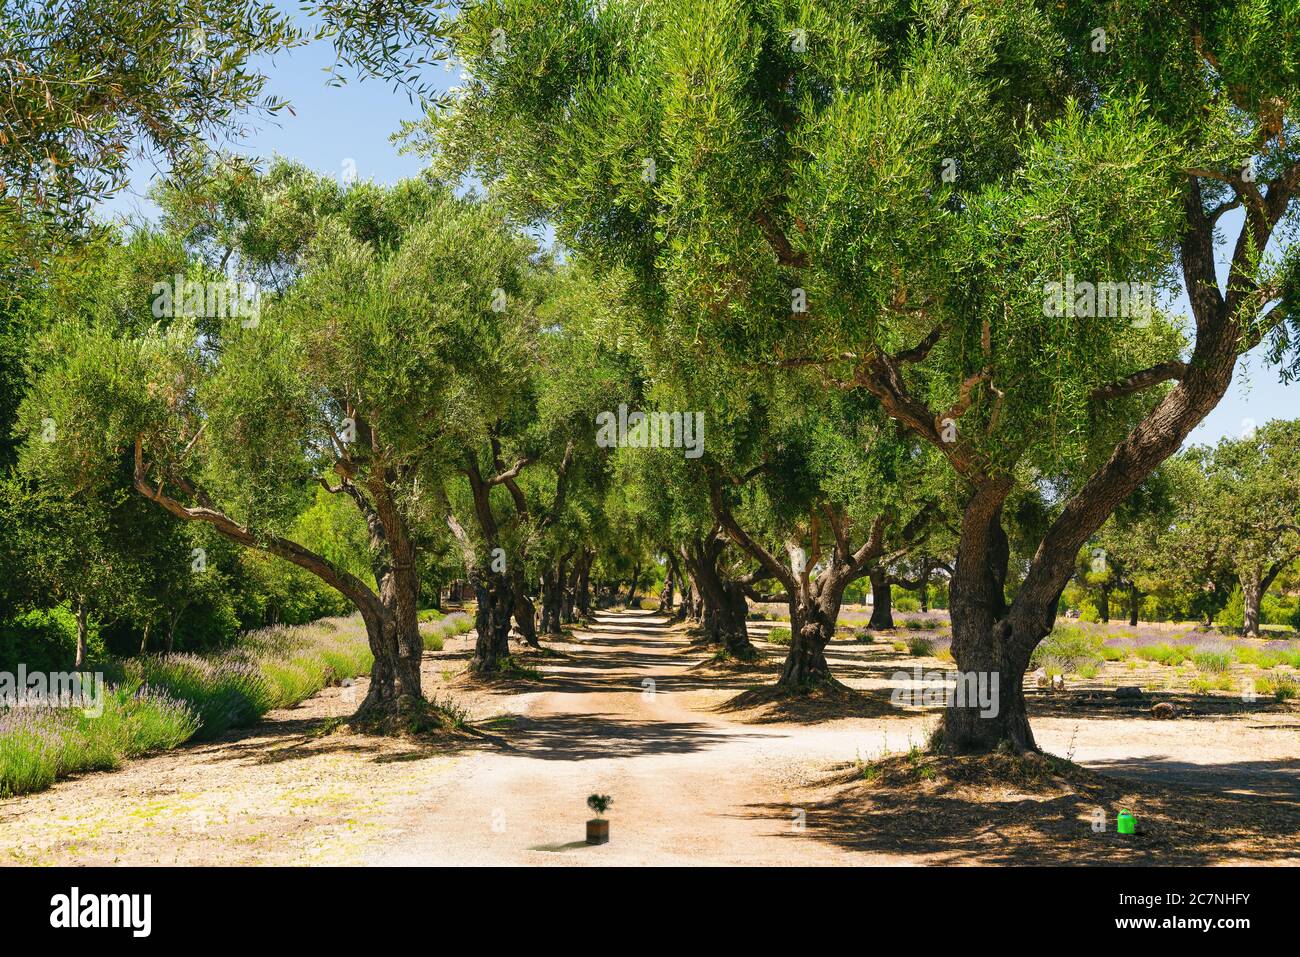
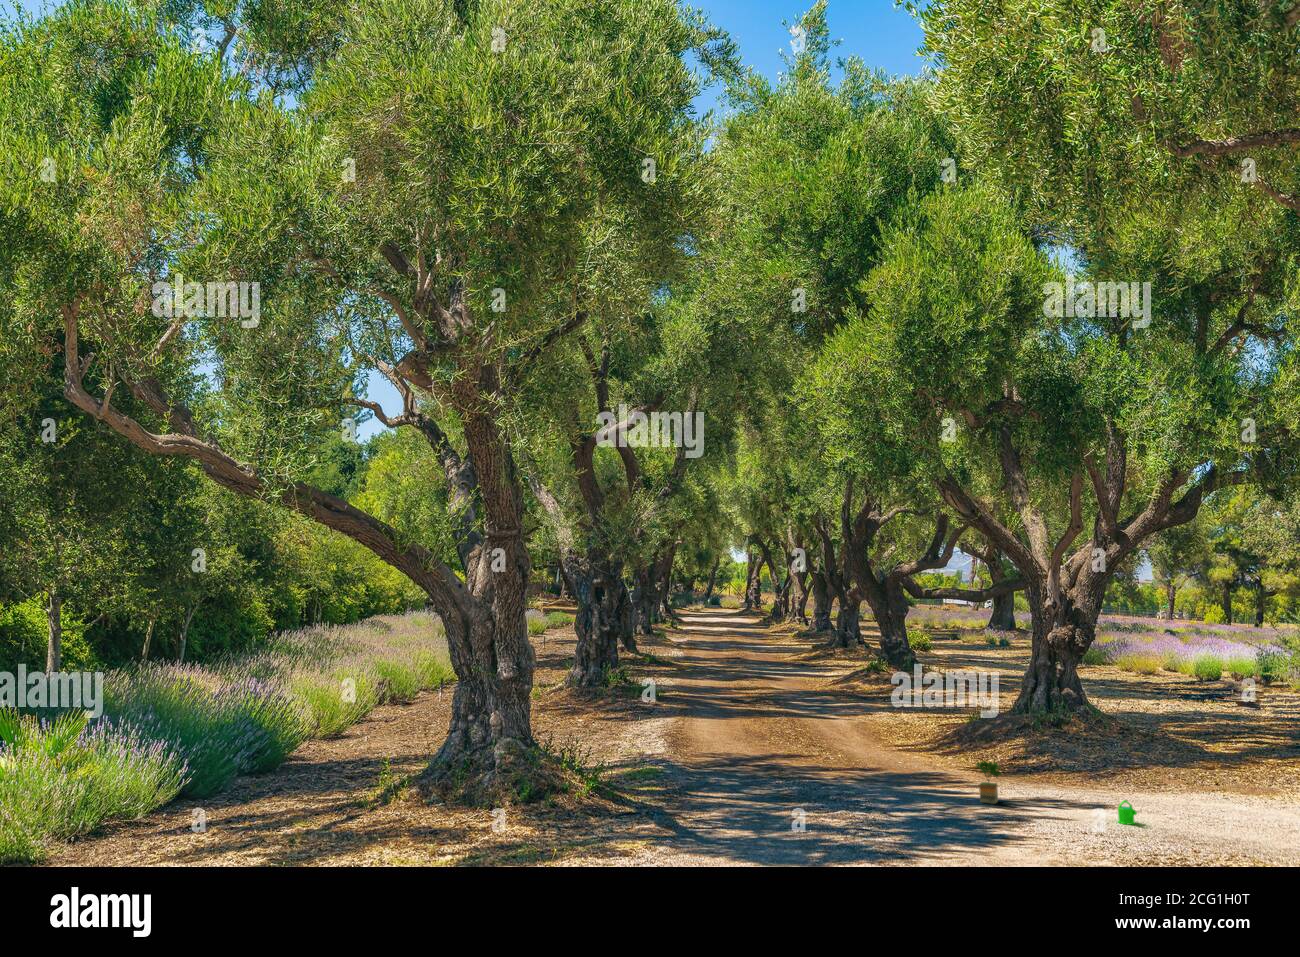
potted tree: present [586,794,614,844] -> present [976,761,1001,804]

